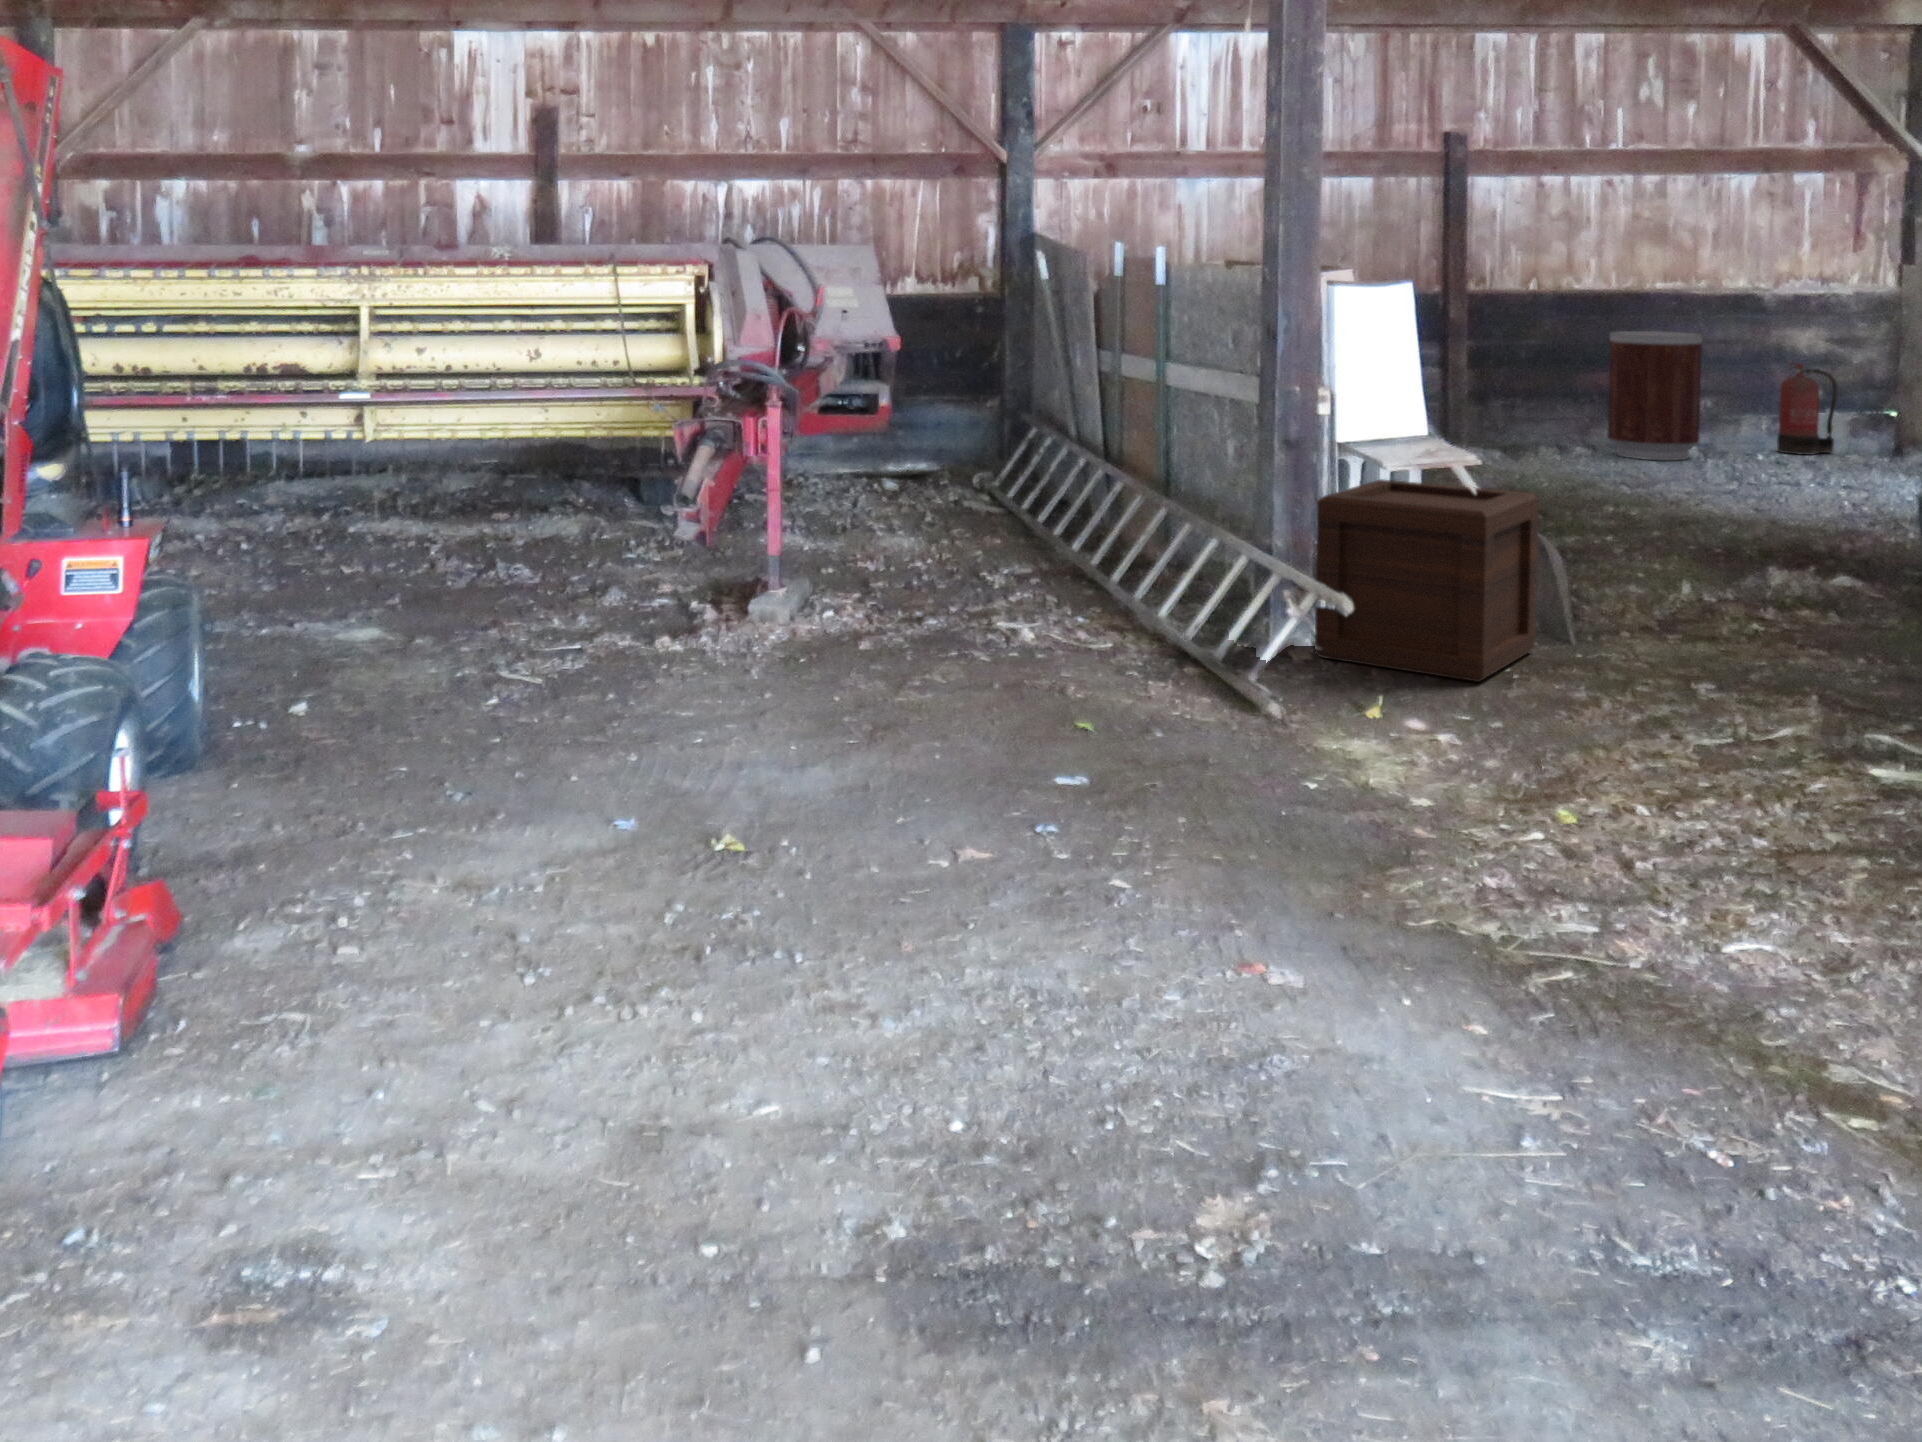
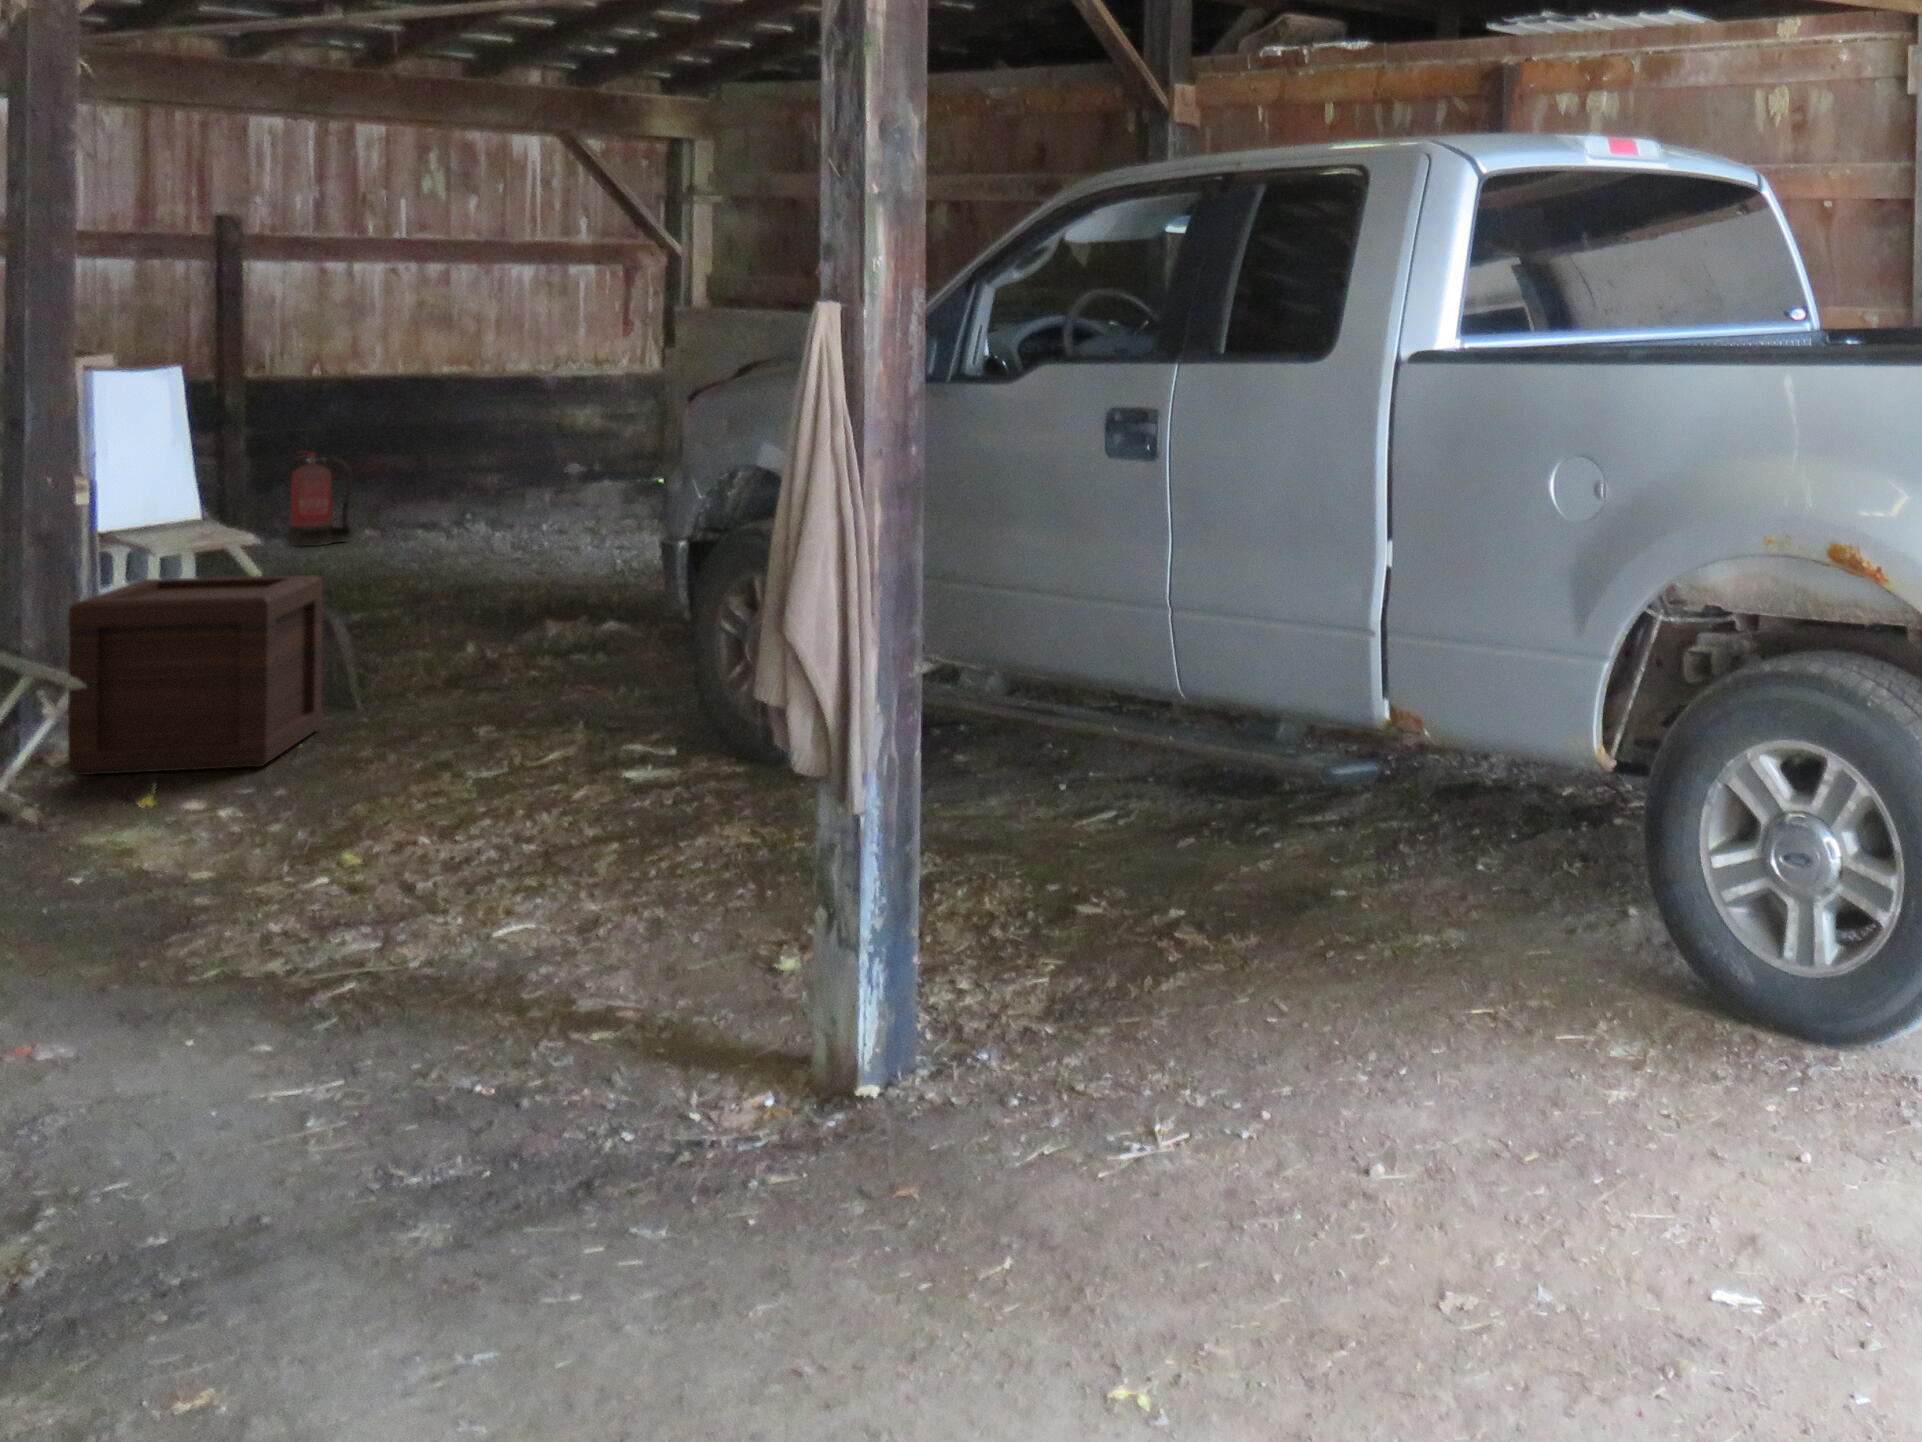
trash can: present [1607,331,1702,460] -> none [398,413,490,538]
fire extinguisher: present [1777,363,1837,455] -> present [289,452,352,546]

